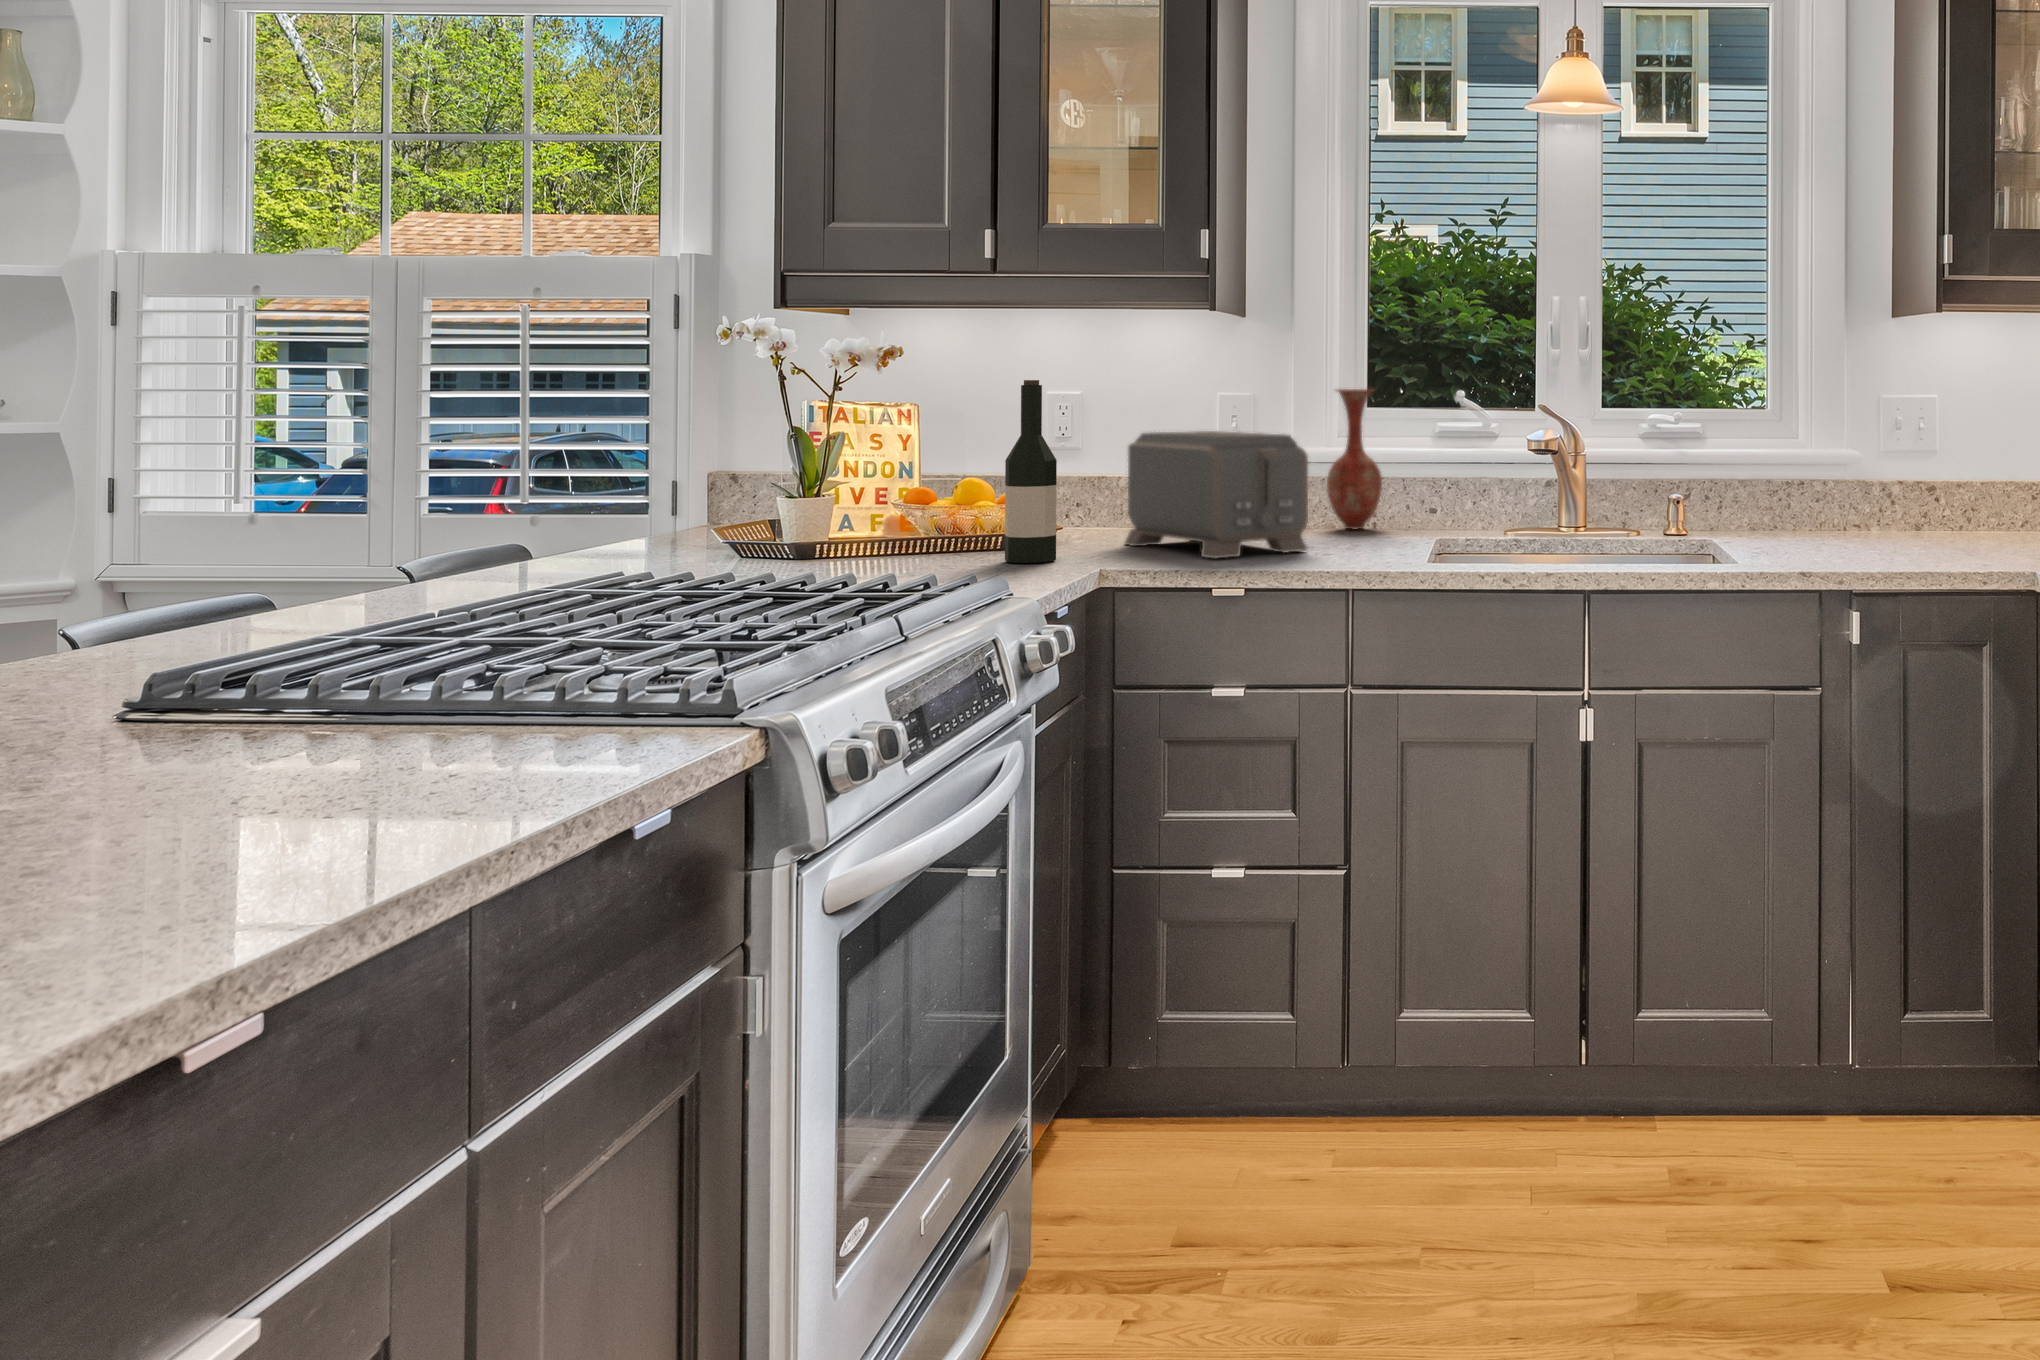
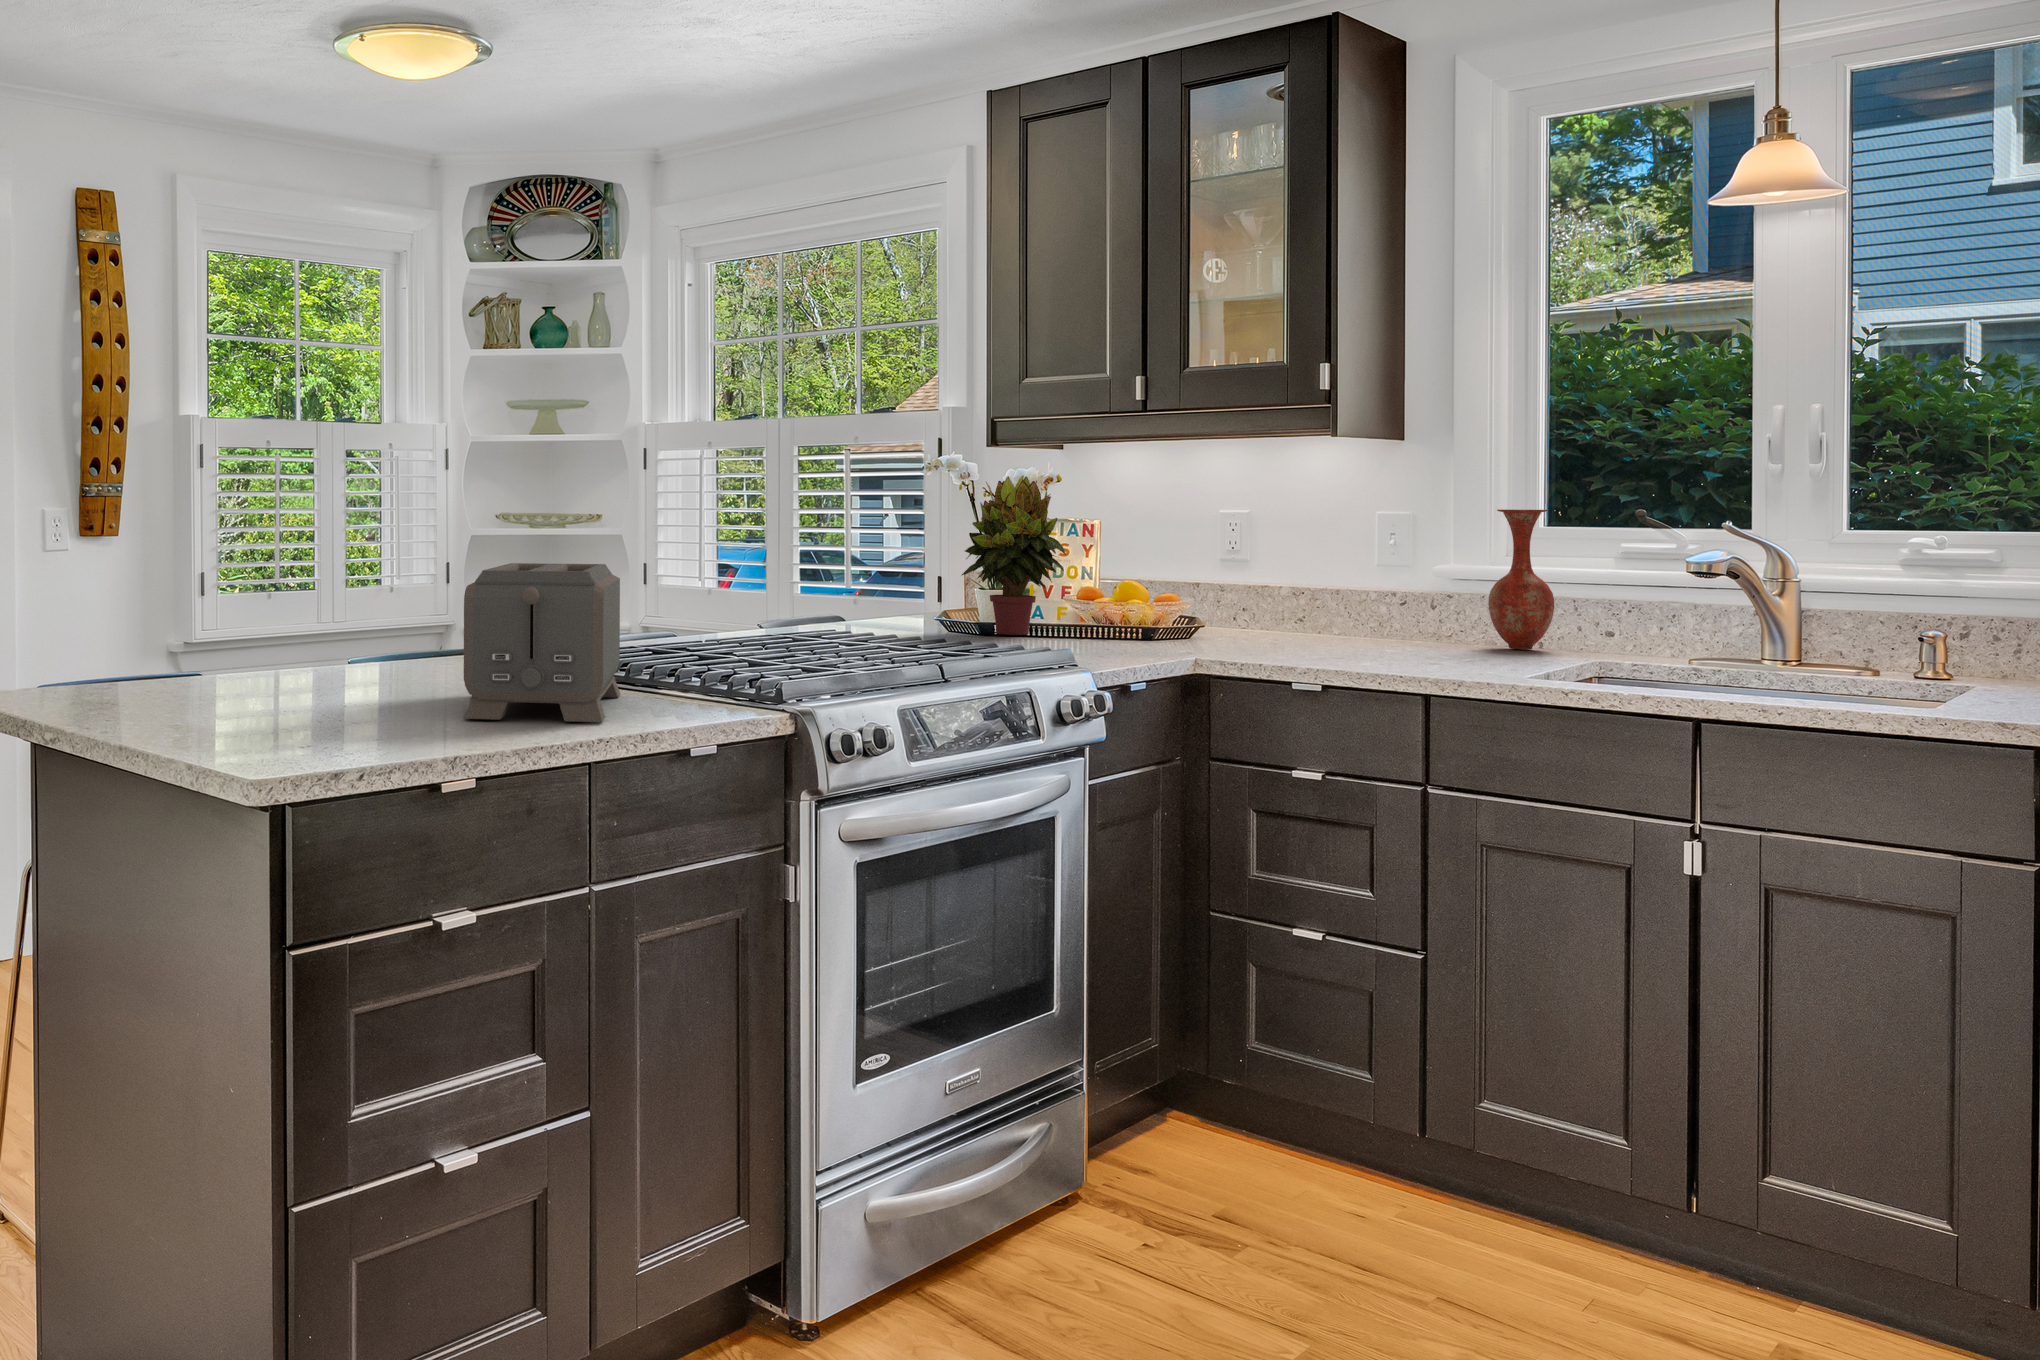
potted plant: none [768,349,911,558] -> present [962,476,1066,635]
wine bottle: present [1005,380,1057,563] -> none [1129,499,1171,649]
toaster: present [1125,431,1308,558] -> present [464,563,620,722]

